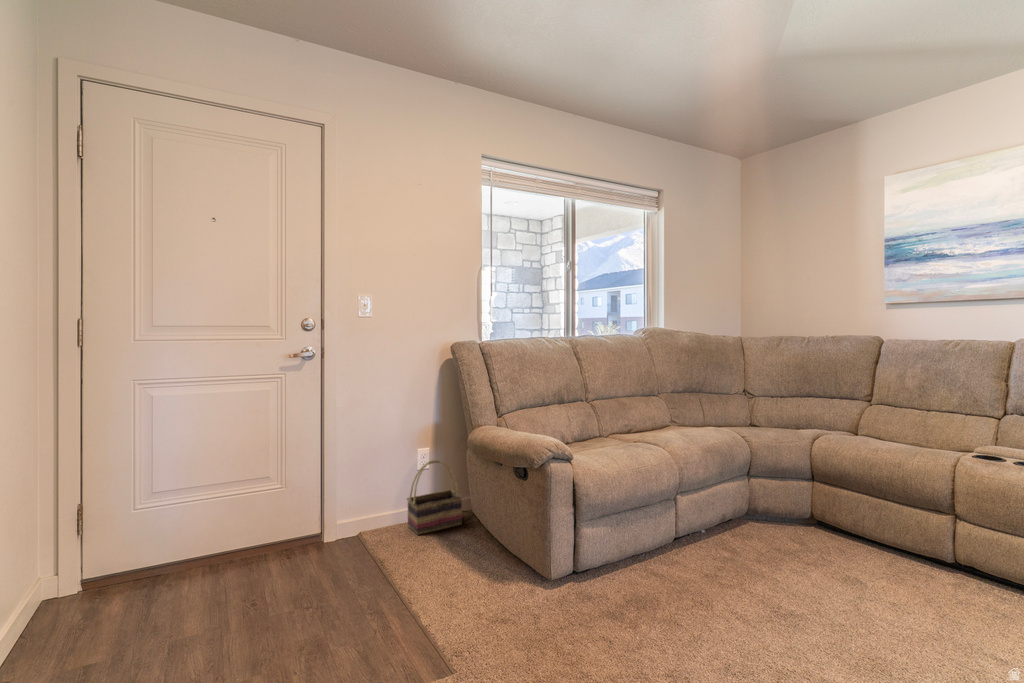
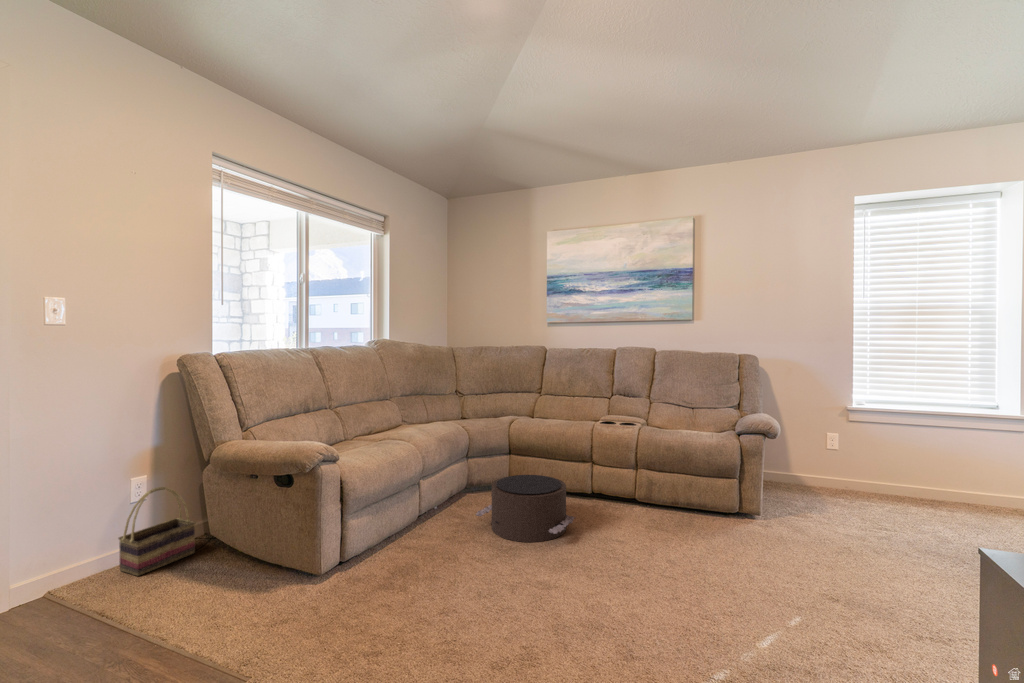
pouf: none [747,512,912,618] -> present [475,475,576,542]

